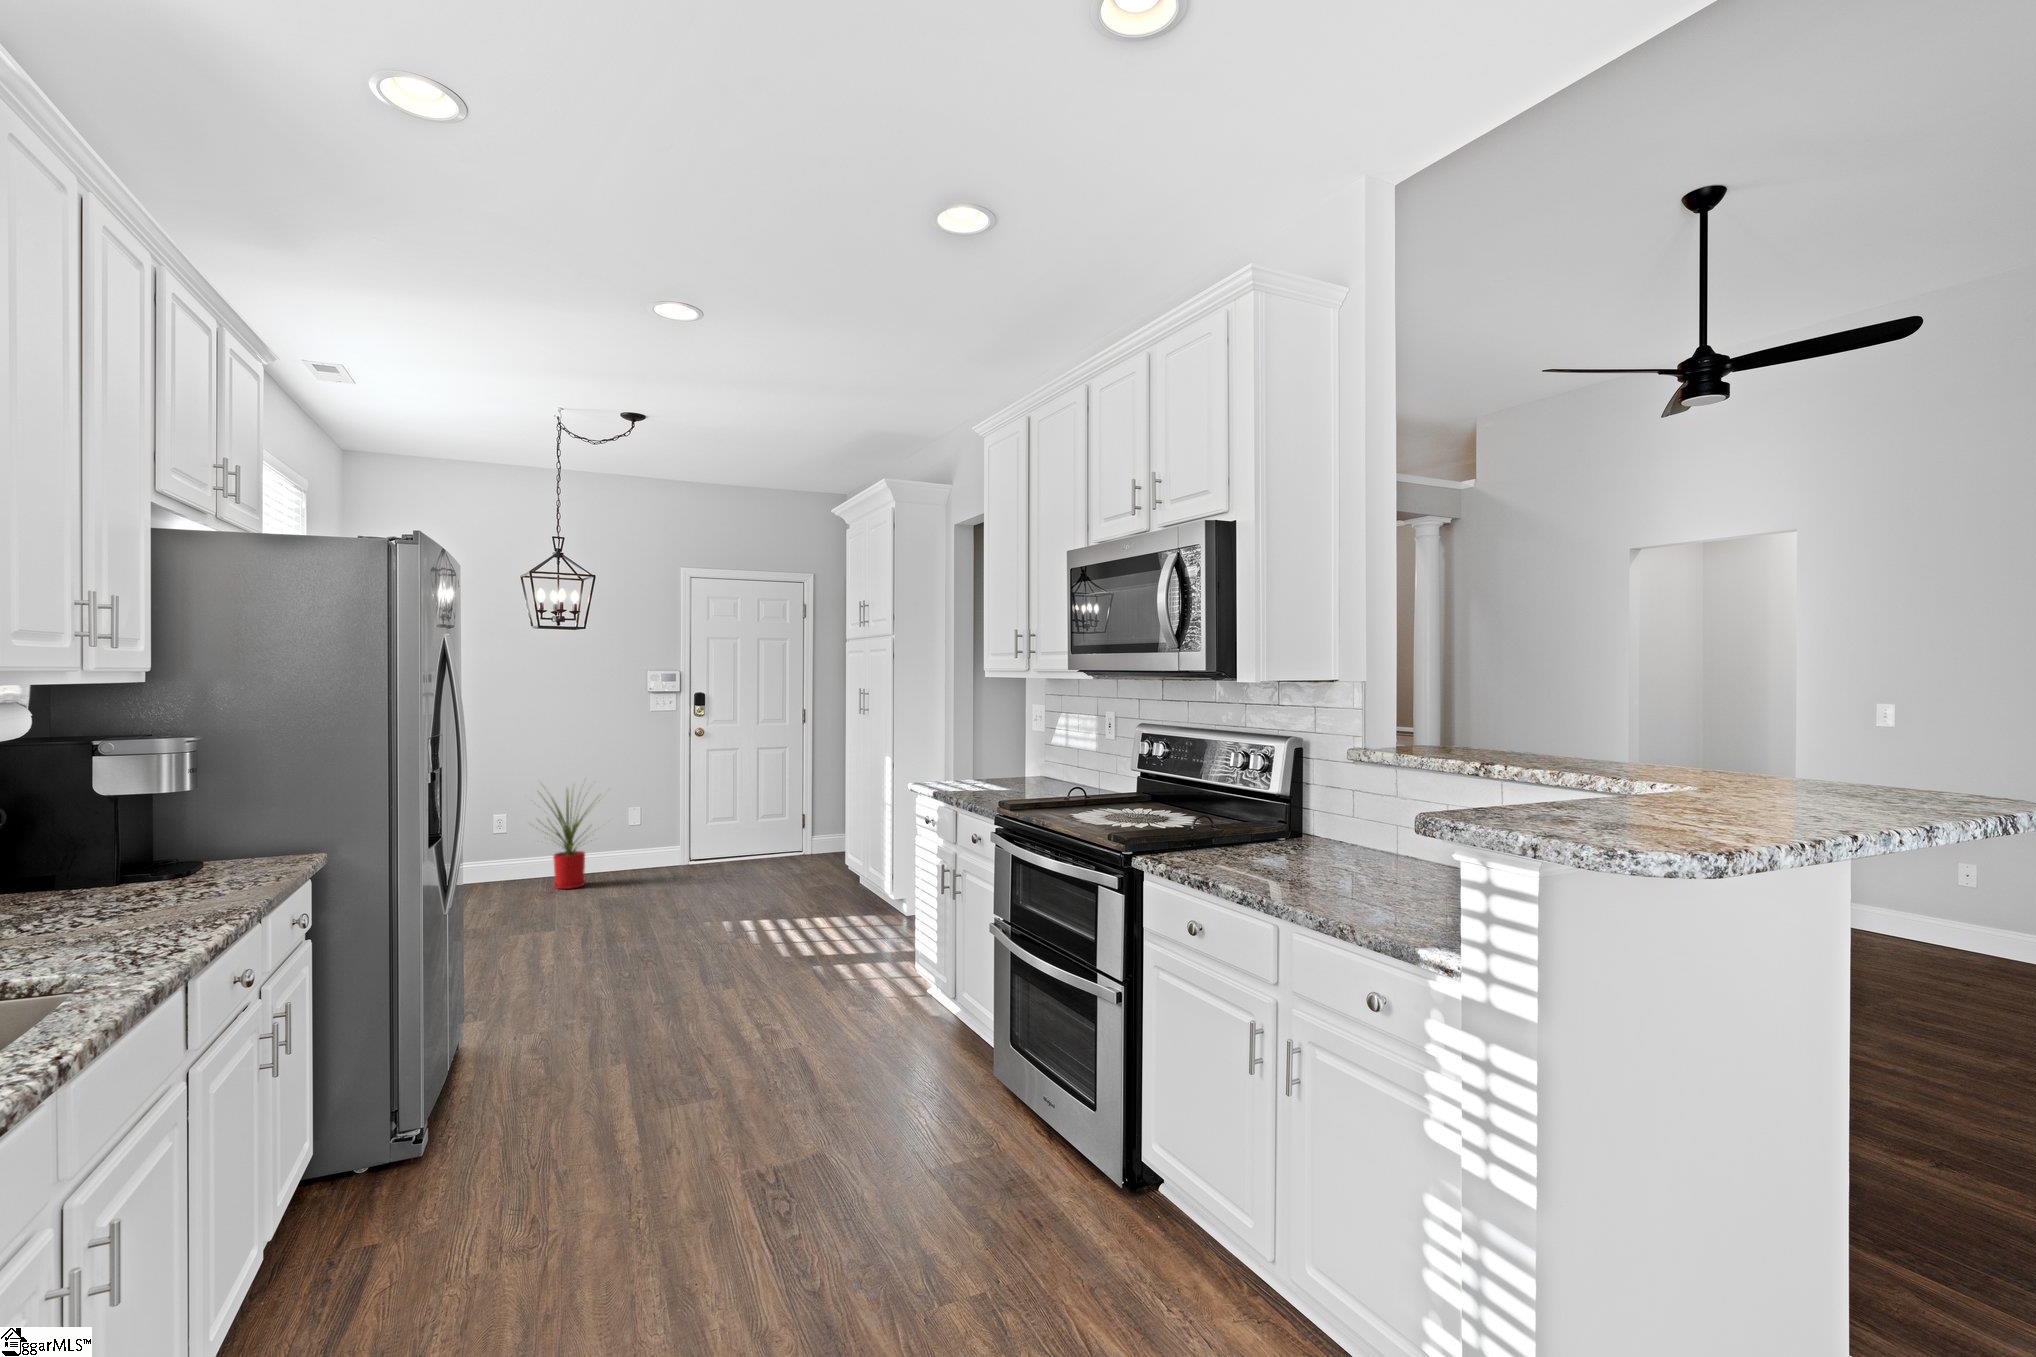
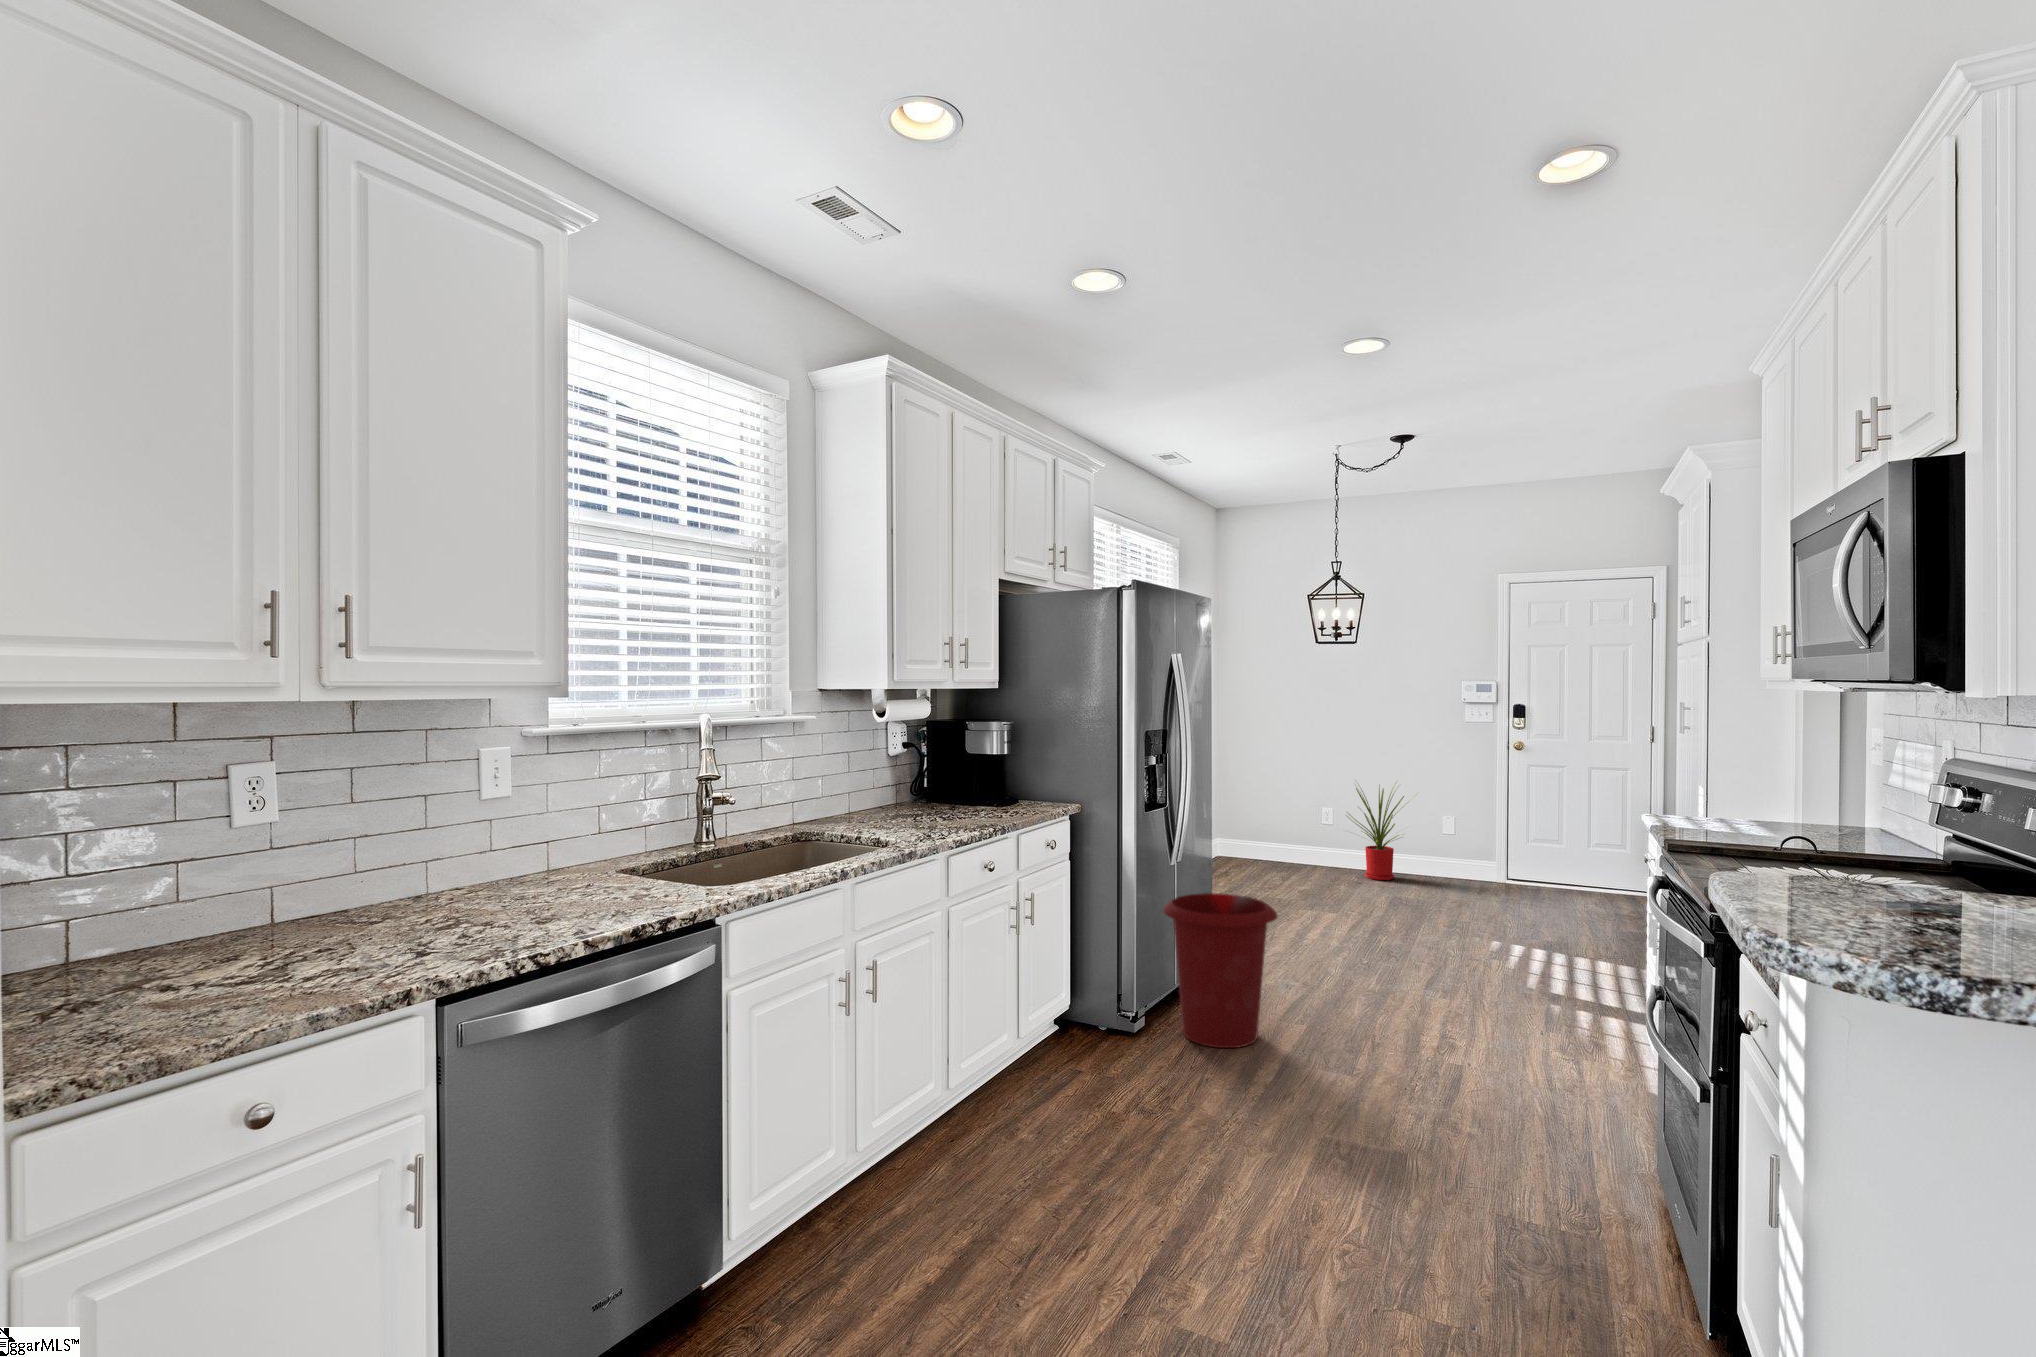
waste bin: none [453,933,609,1132] -> present [1163,893,1278,1048]

